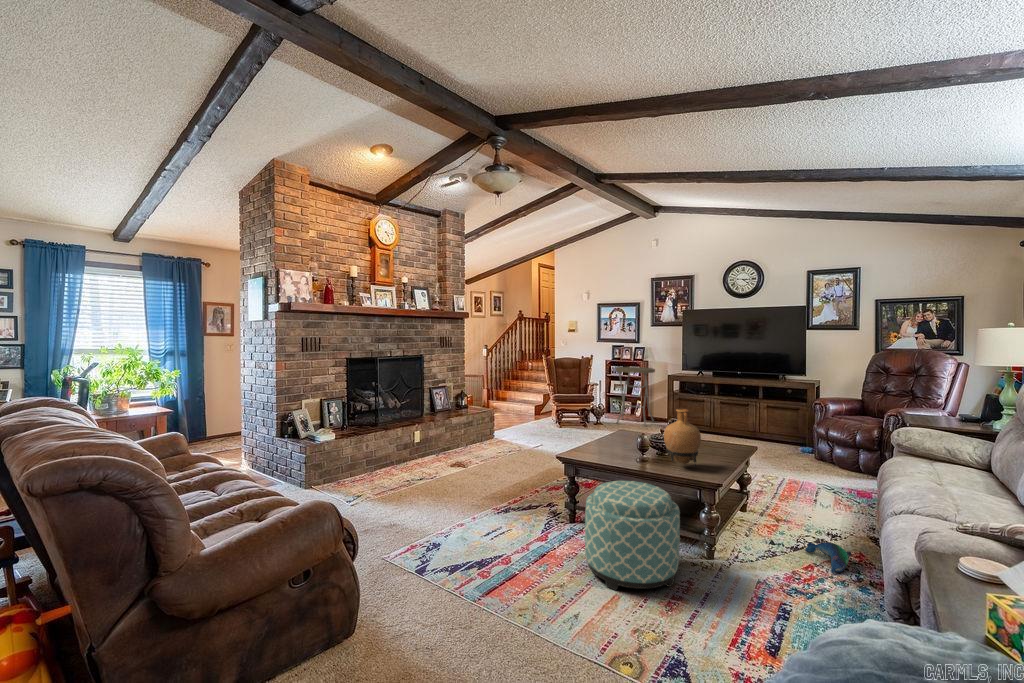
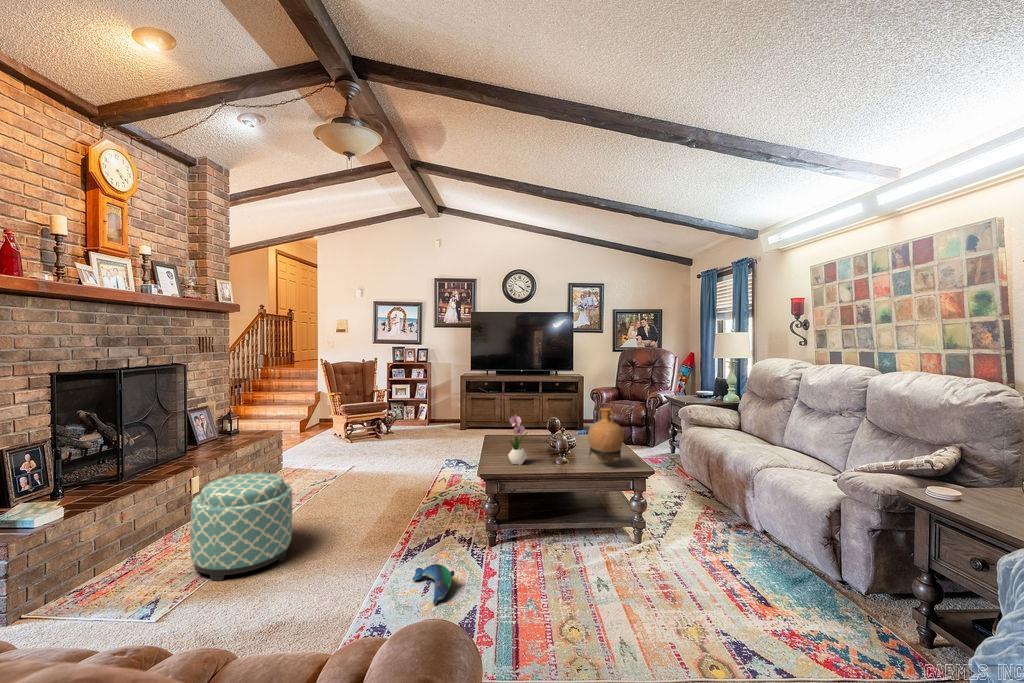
side table: present [616,367,655,426] -> none [405,369,445,429]
flower arrangement: none [594,401,617,454] -> present [508,407,527,465]
ottoman: present [585,481,680,590] -> present [190,473,292,581]
plush toy: present [805,542,851,573] -> present [412,564,454,605]

